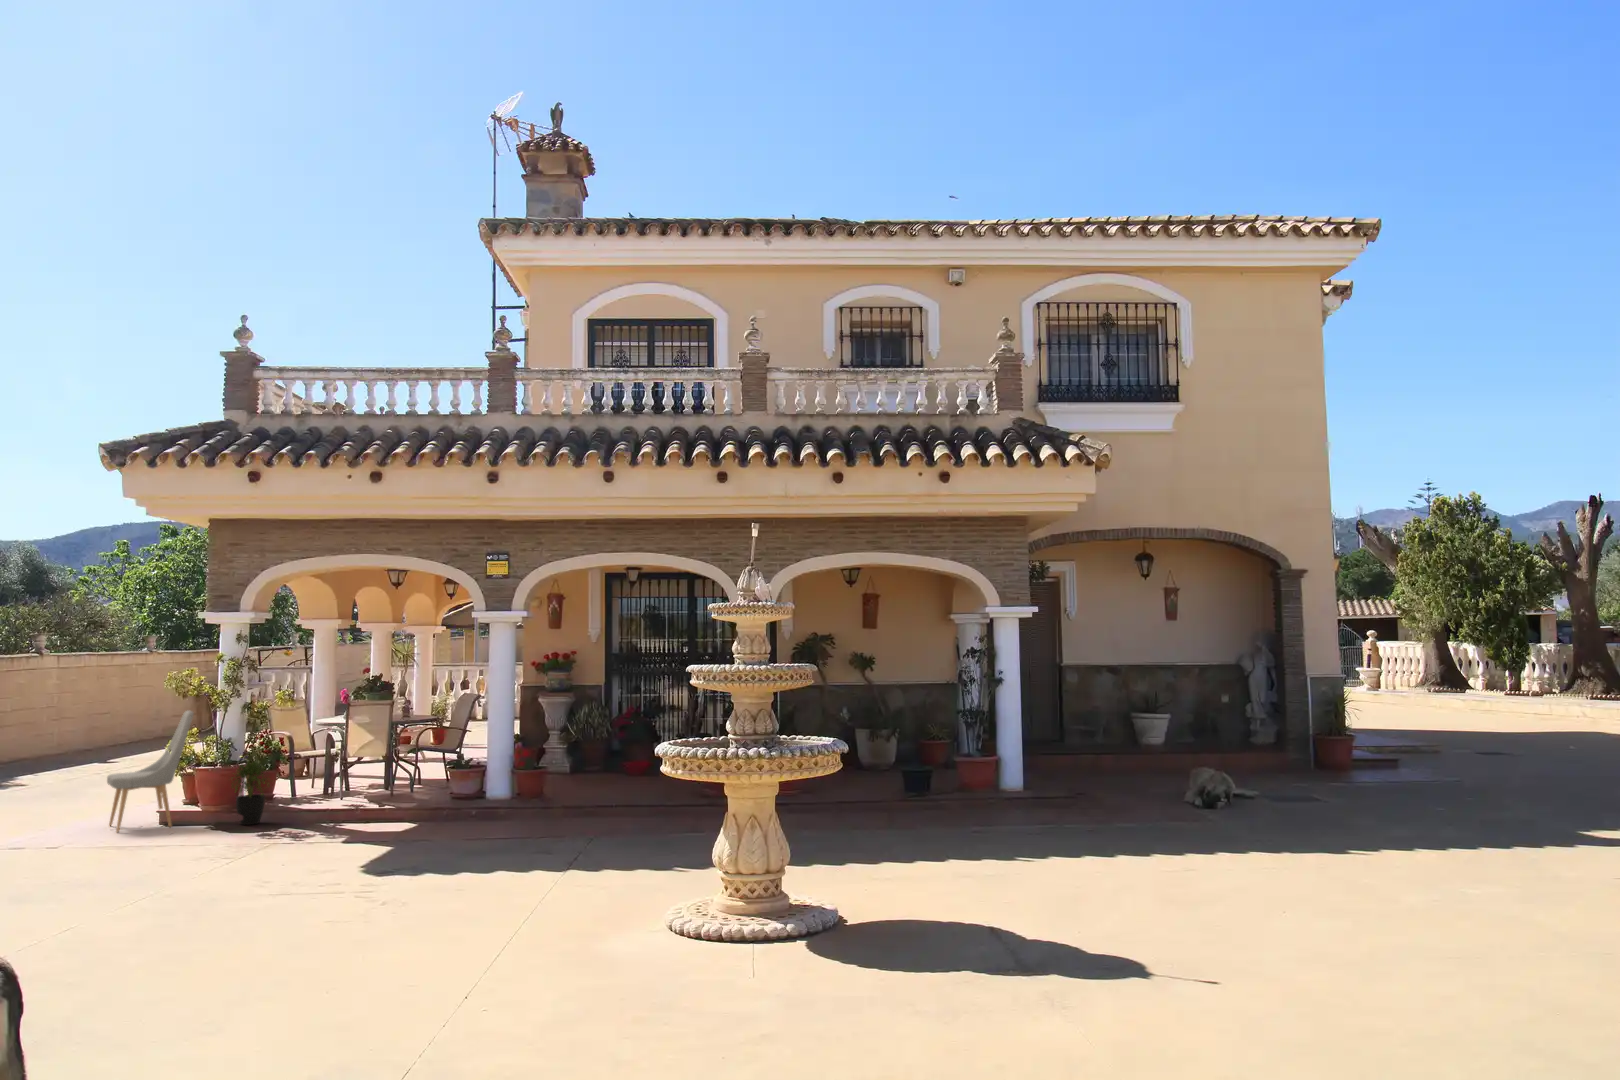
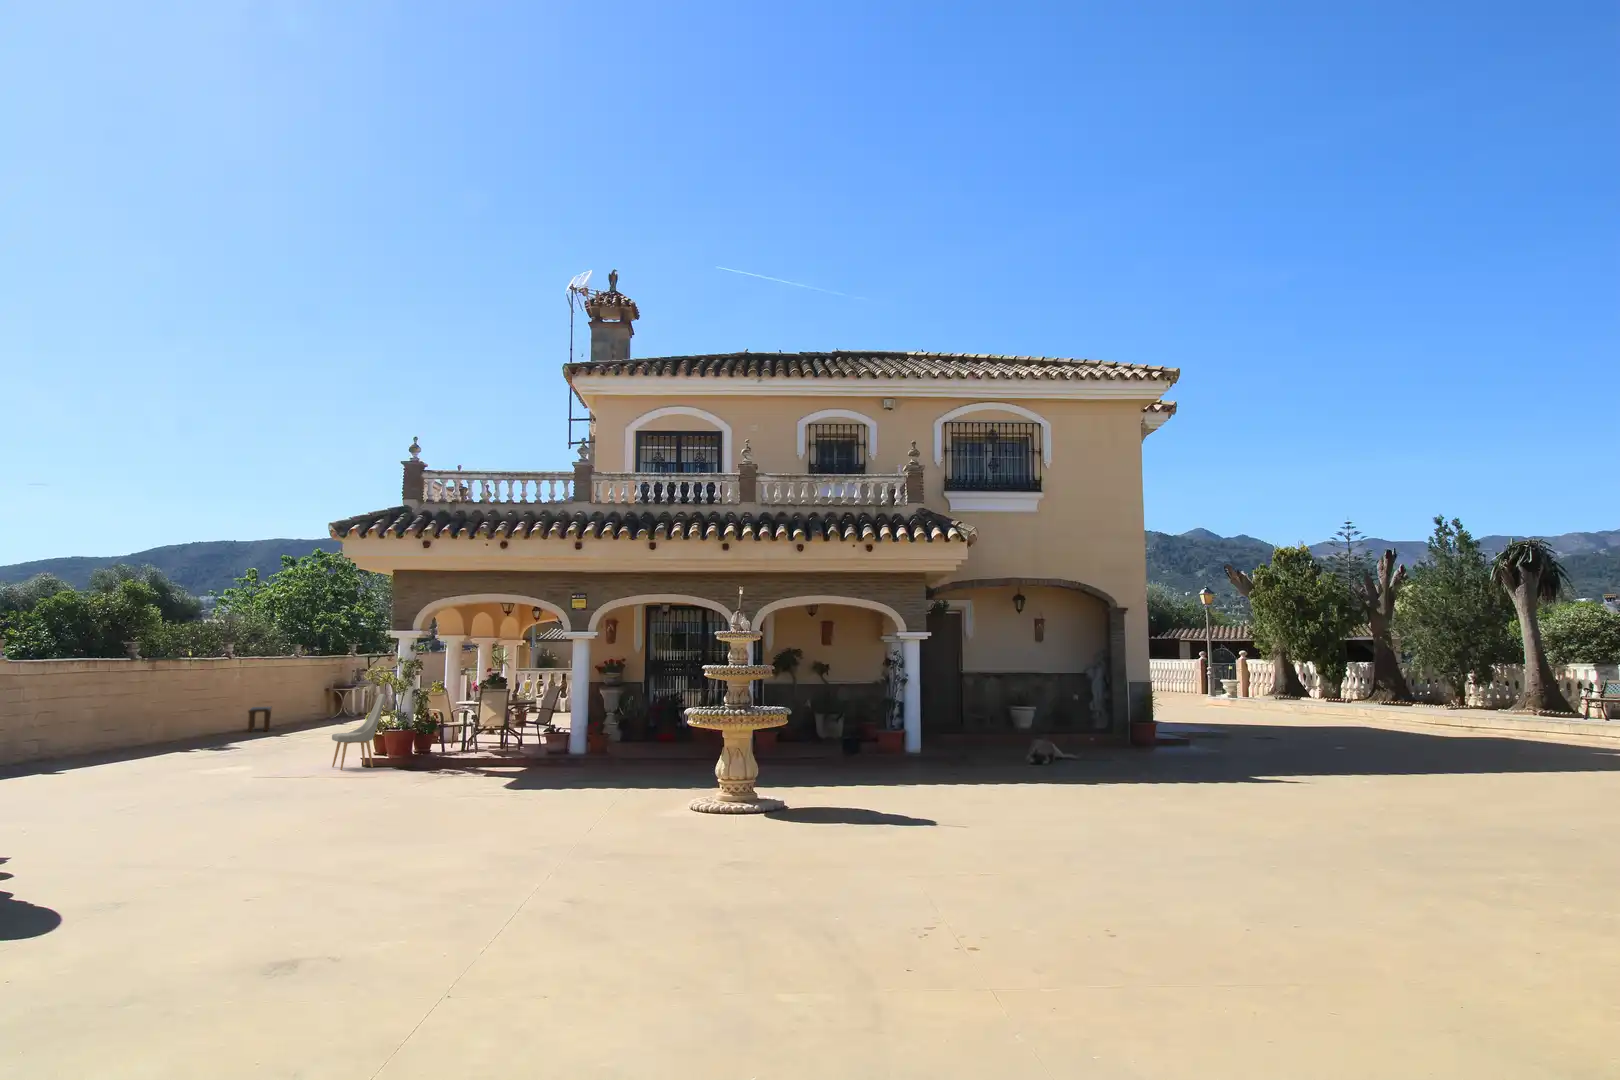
bench: none [49,721,89,758] -> present [248,706,272,732]
potted plant: present [232,761,269,825] -> none [408,725,437,767]

